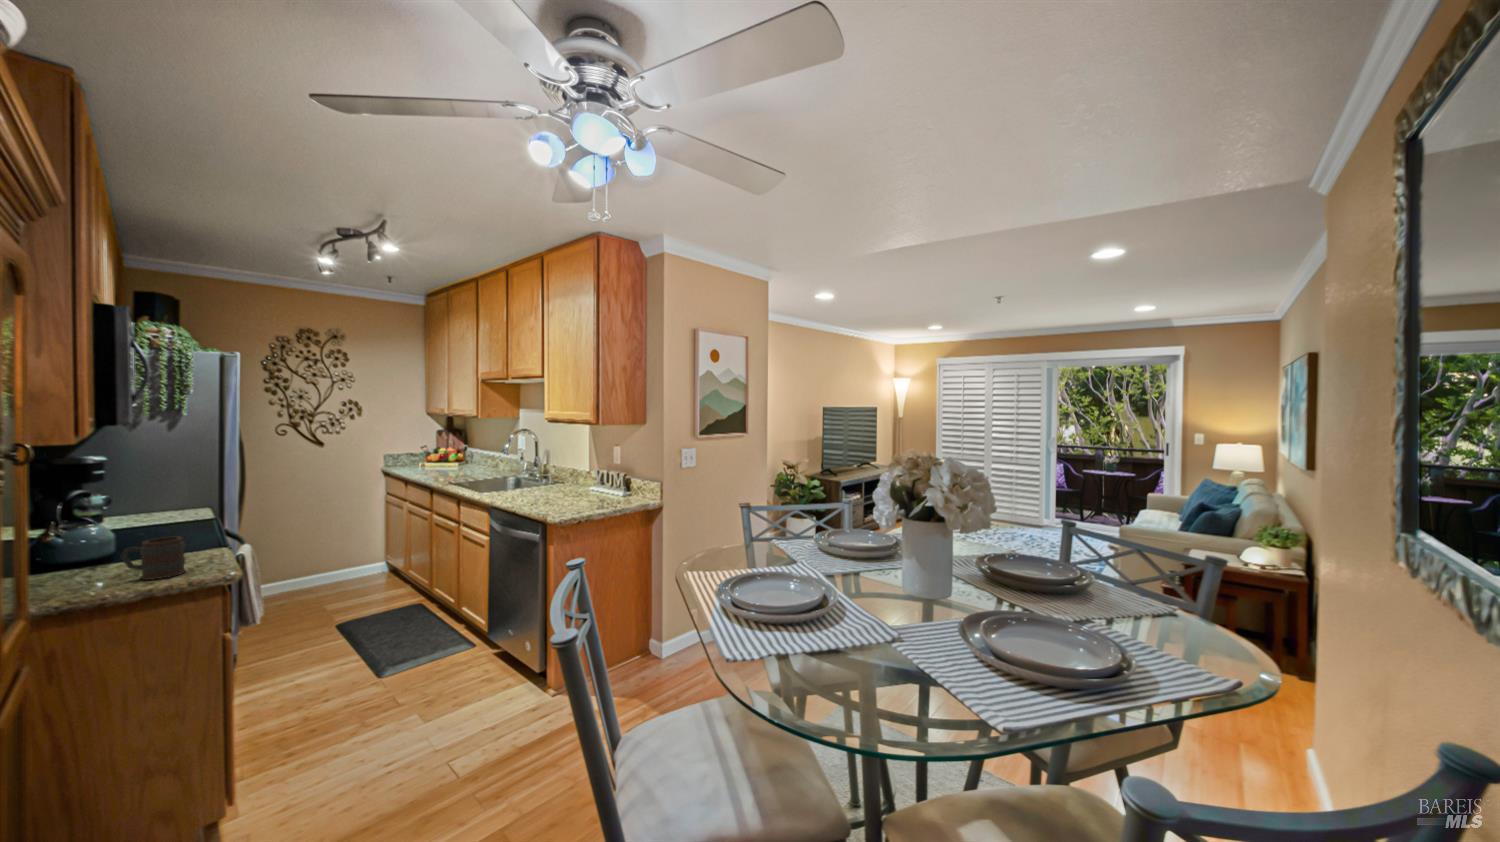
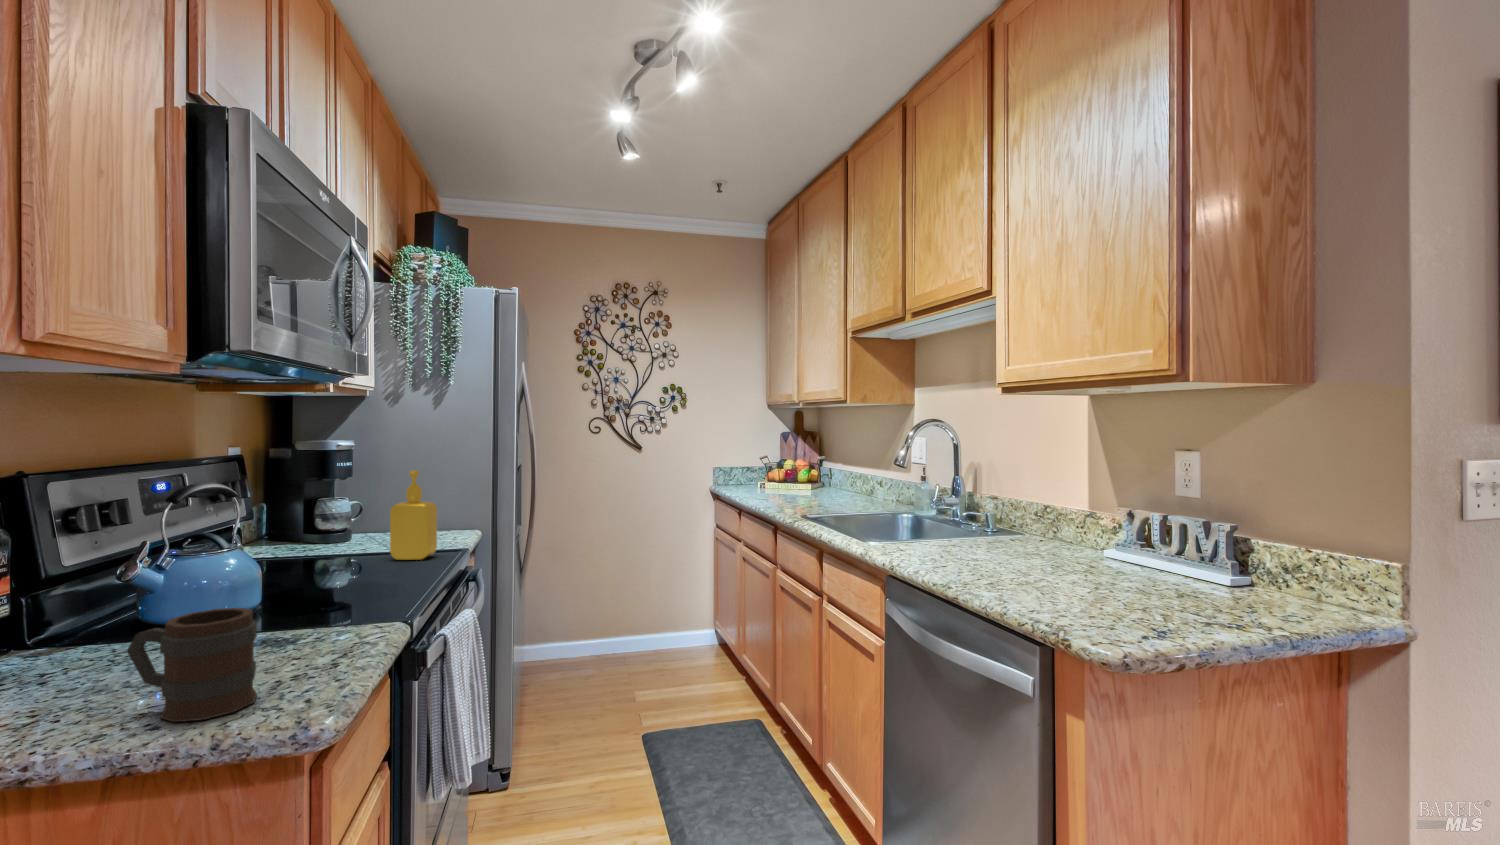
soap dispenser: none [159,472,195,526] -> present [390,470,437,560]

